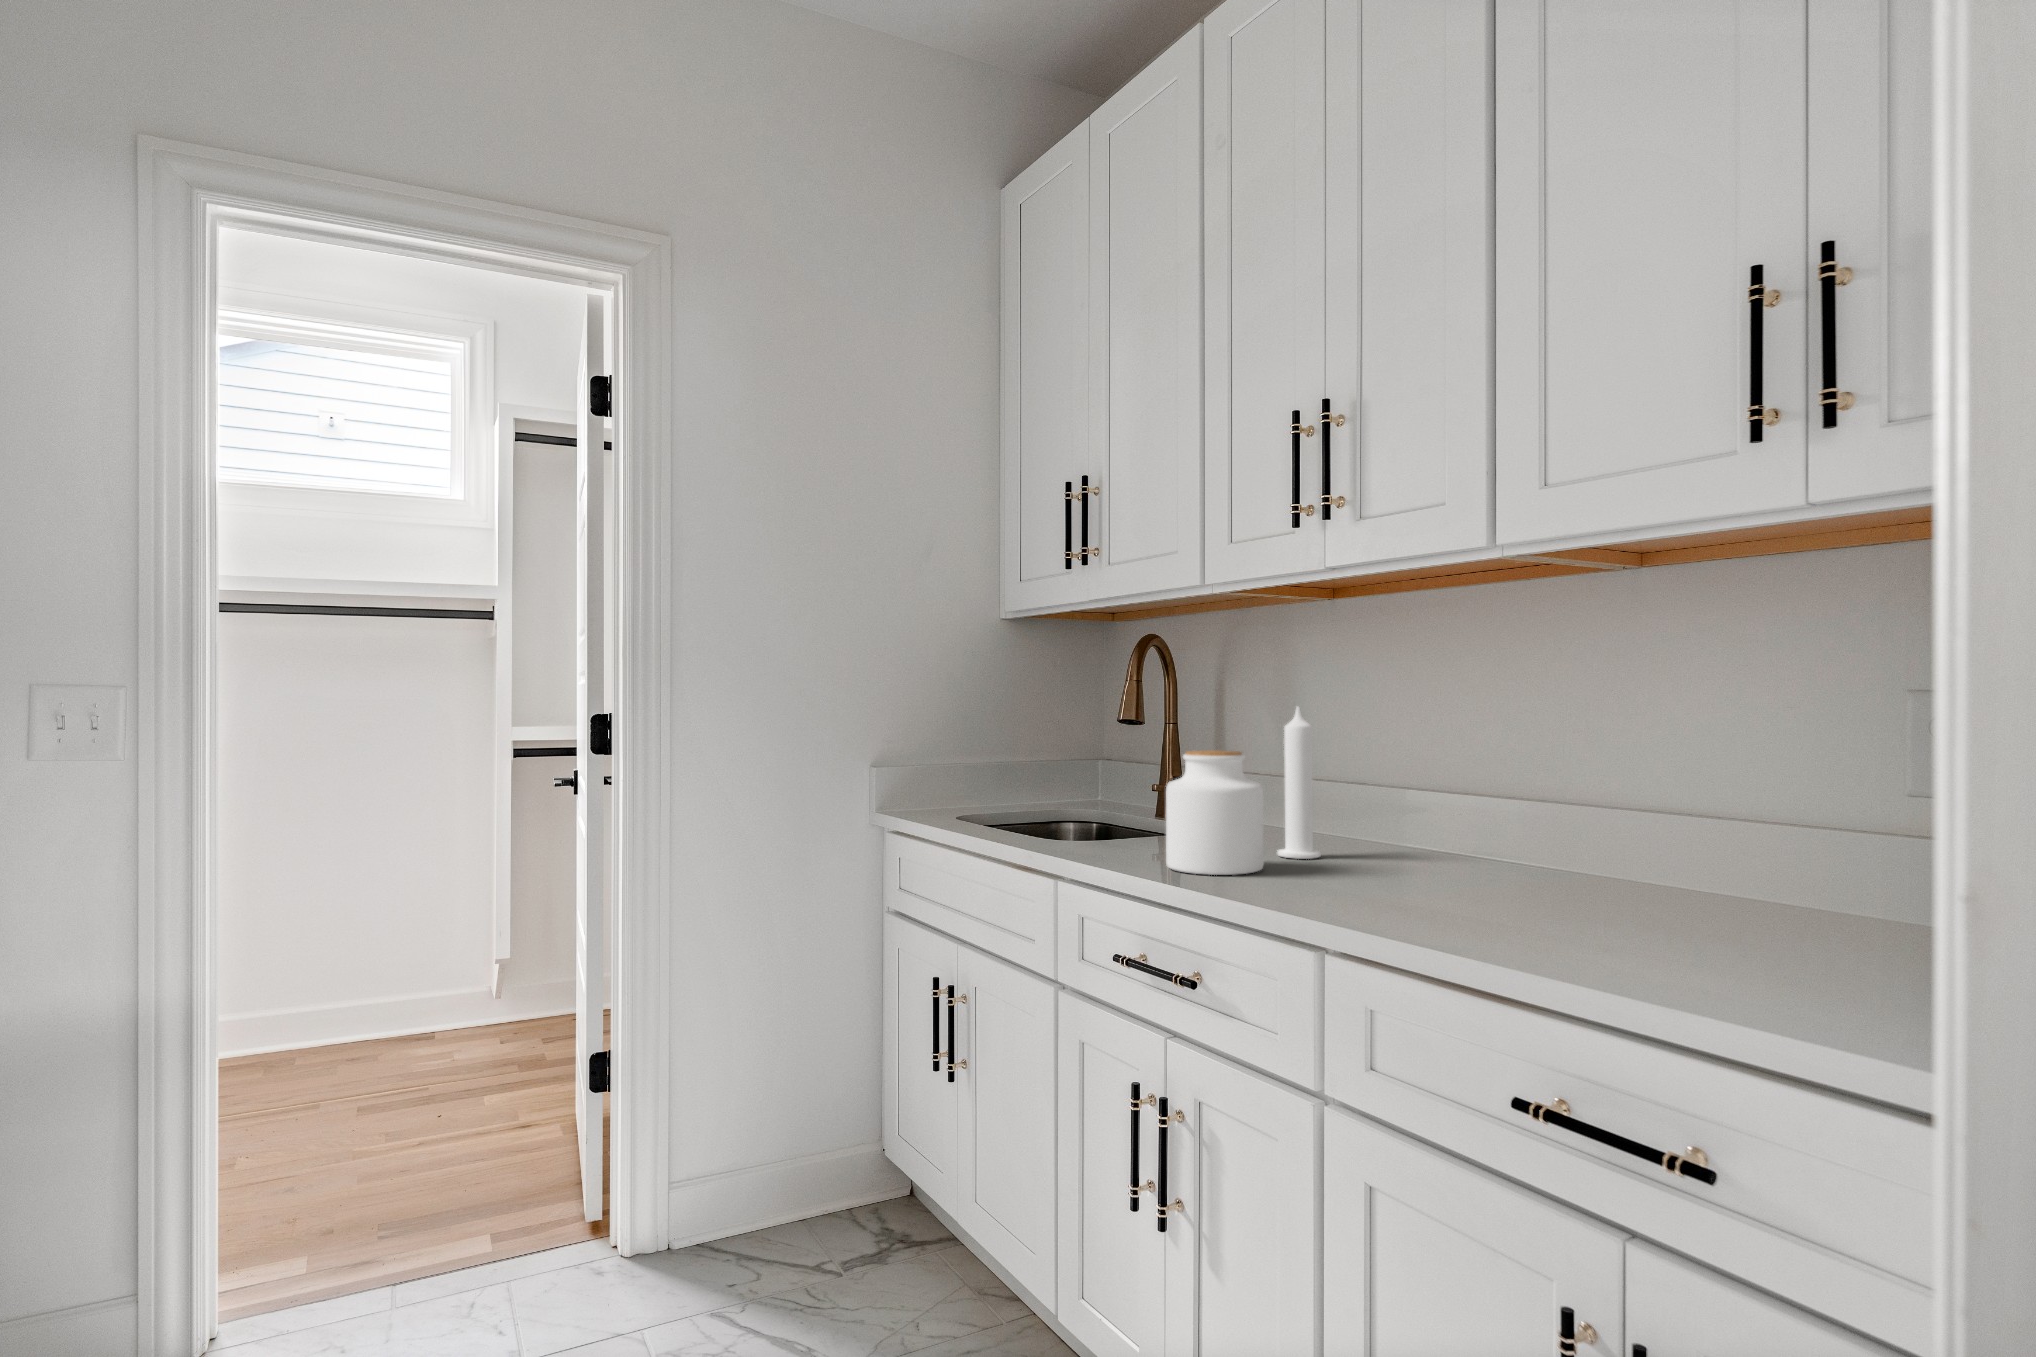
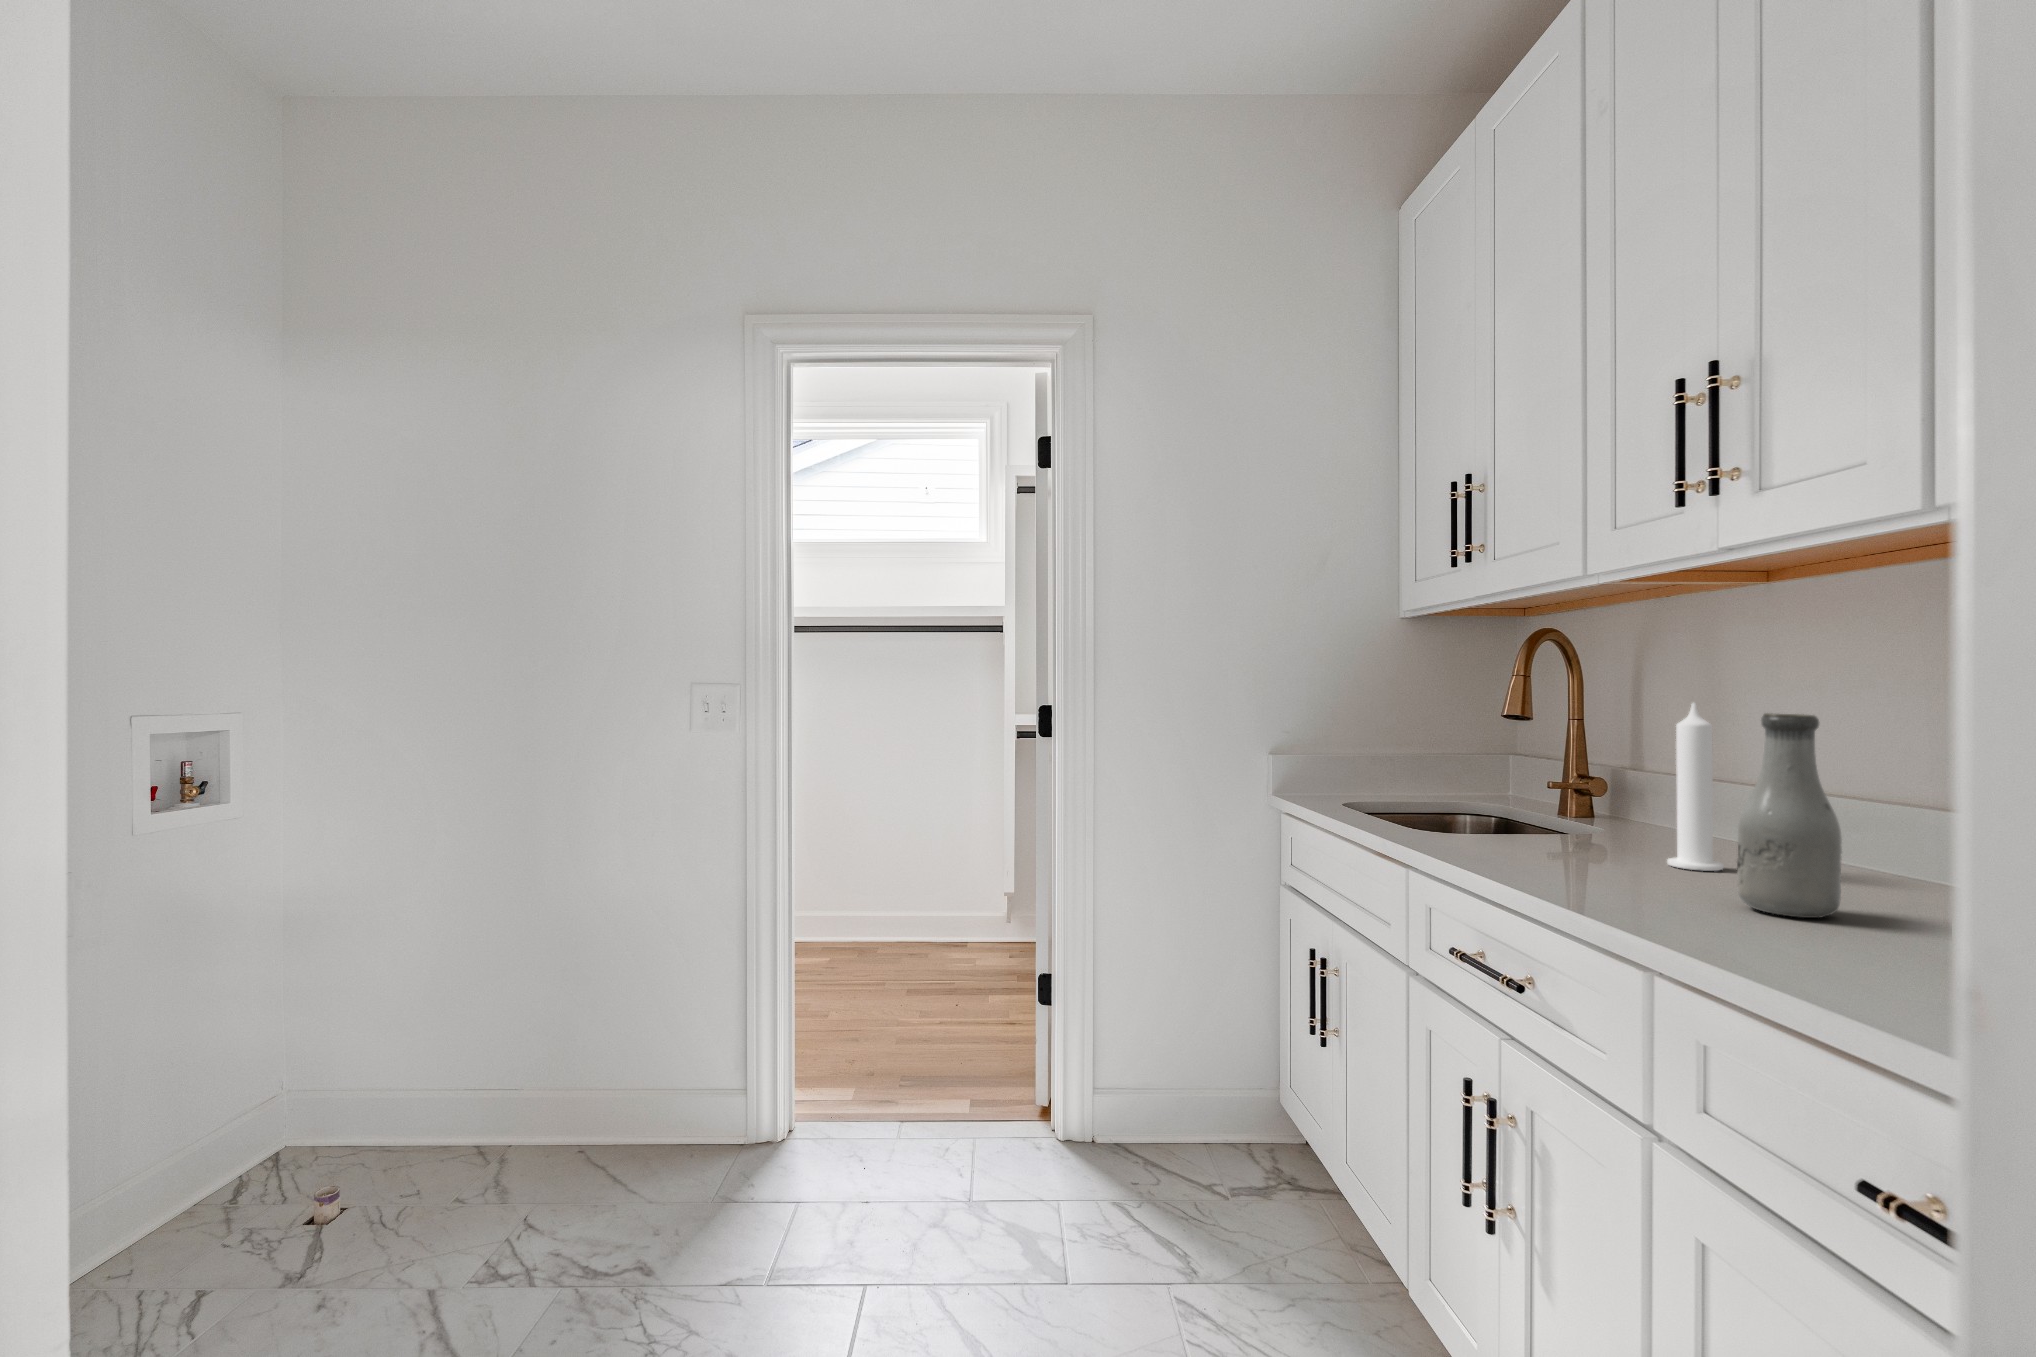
bottle: none [1358,715,1432,892] -> present [1737,713,1842,918]
jar: present [1166,750,1264,875] -> none [1517,747,1633,880]

